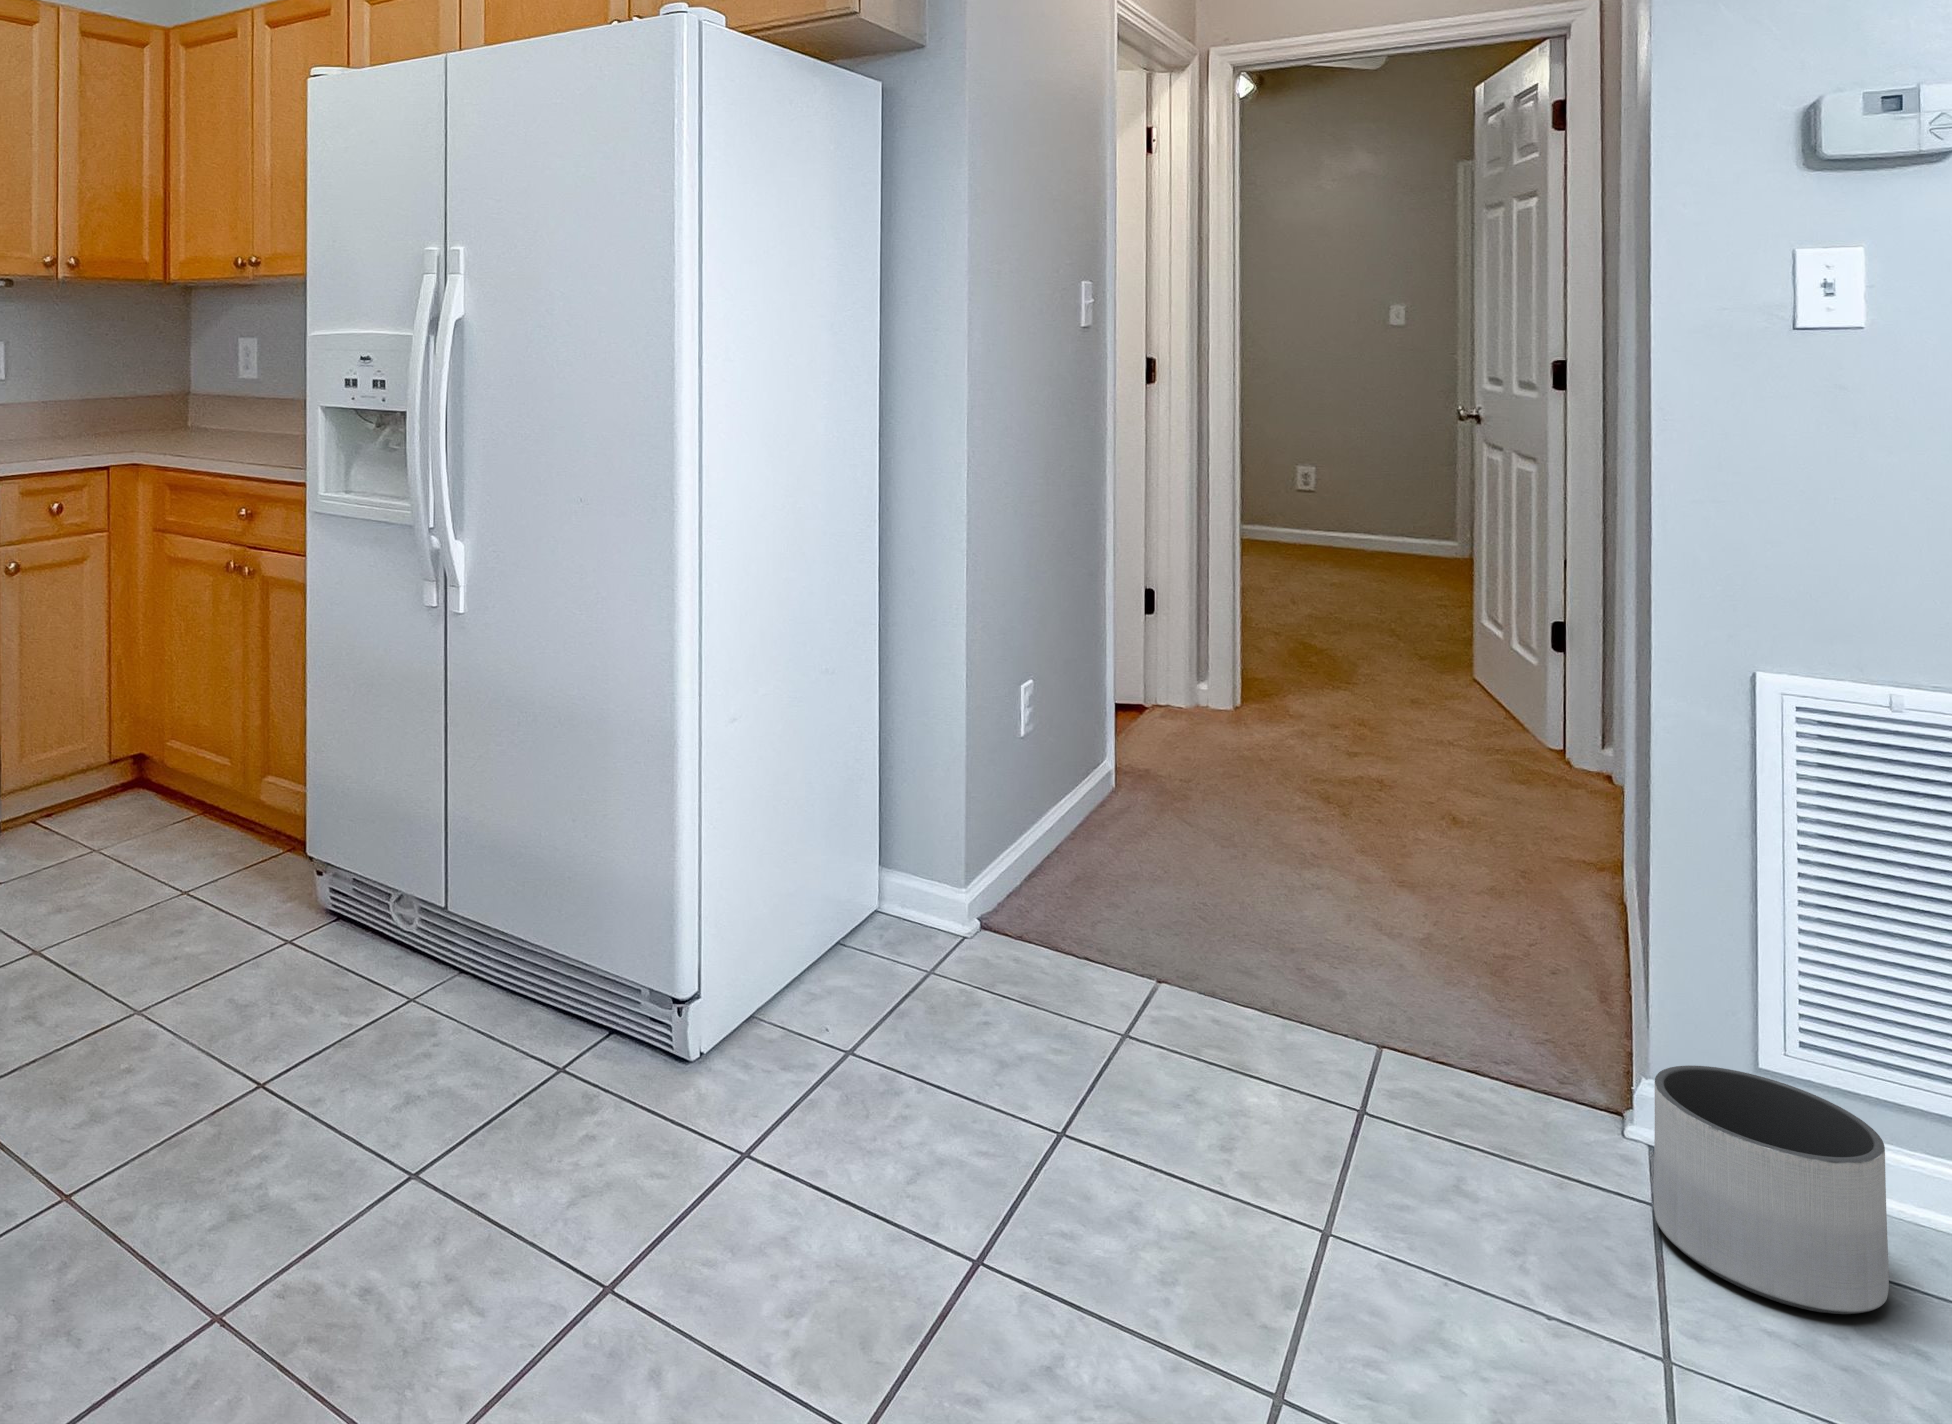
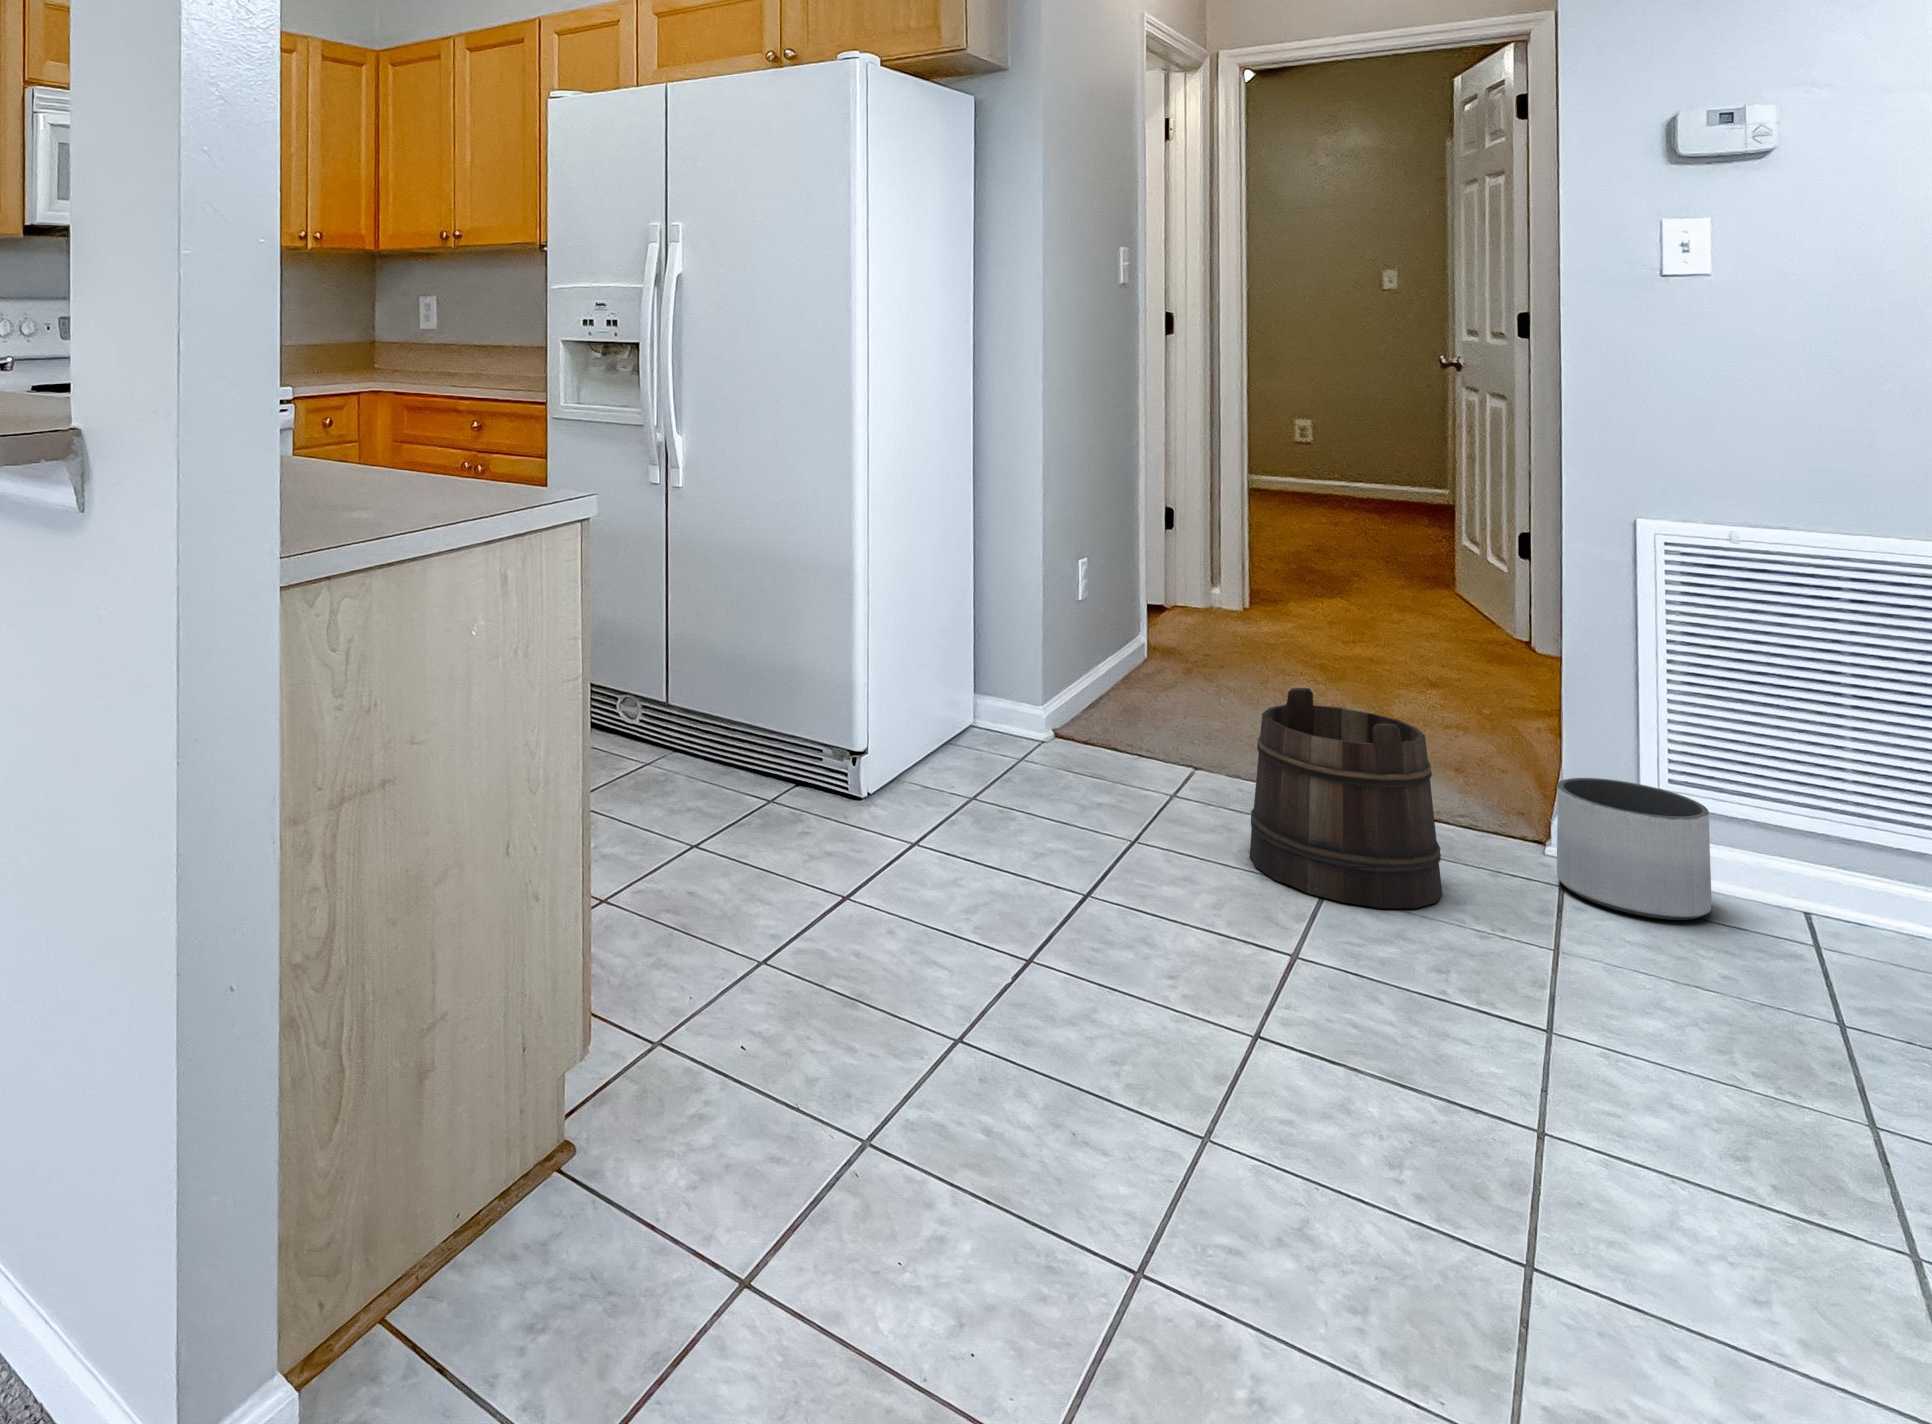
bucket: none [1215,922,1491,1293] -> present [1250,688,1442,908]

